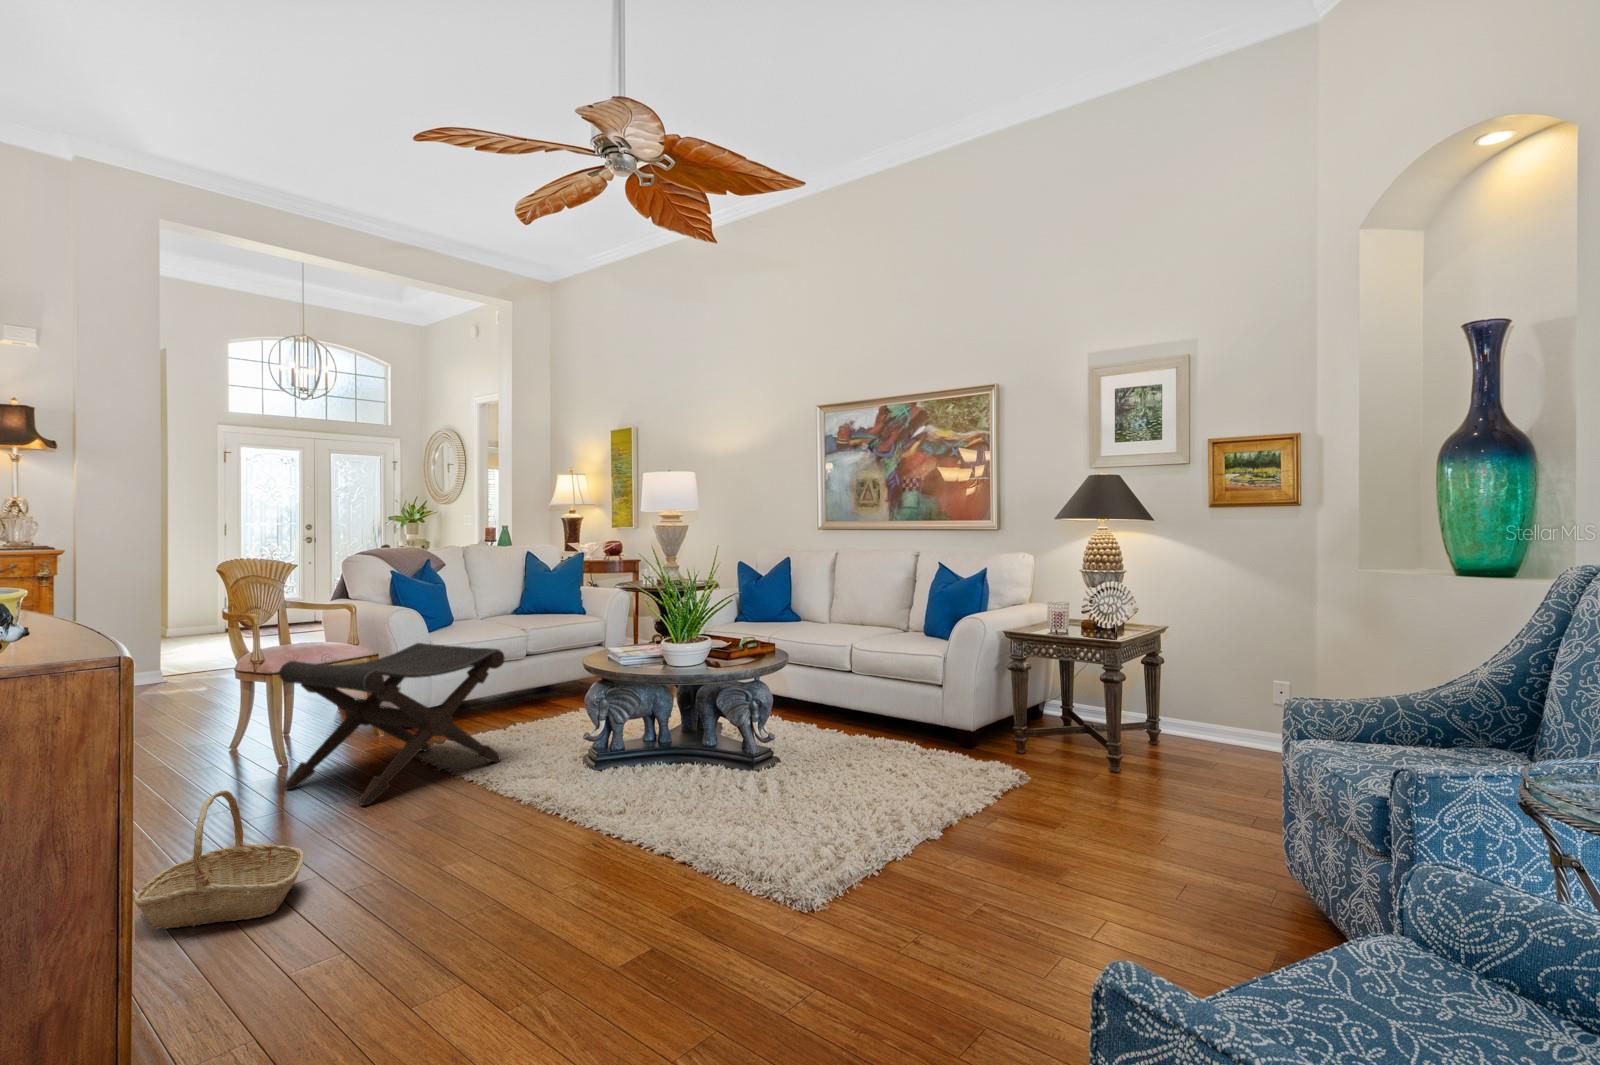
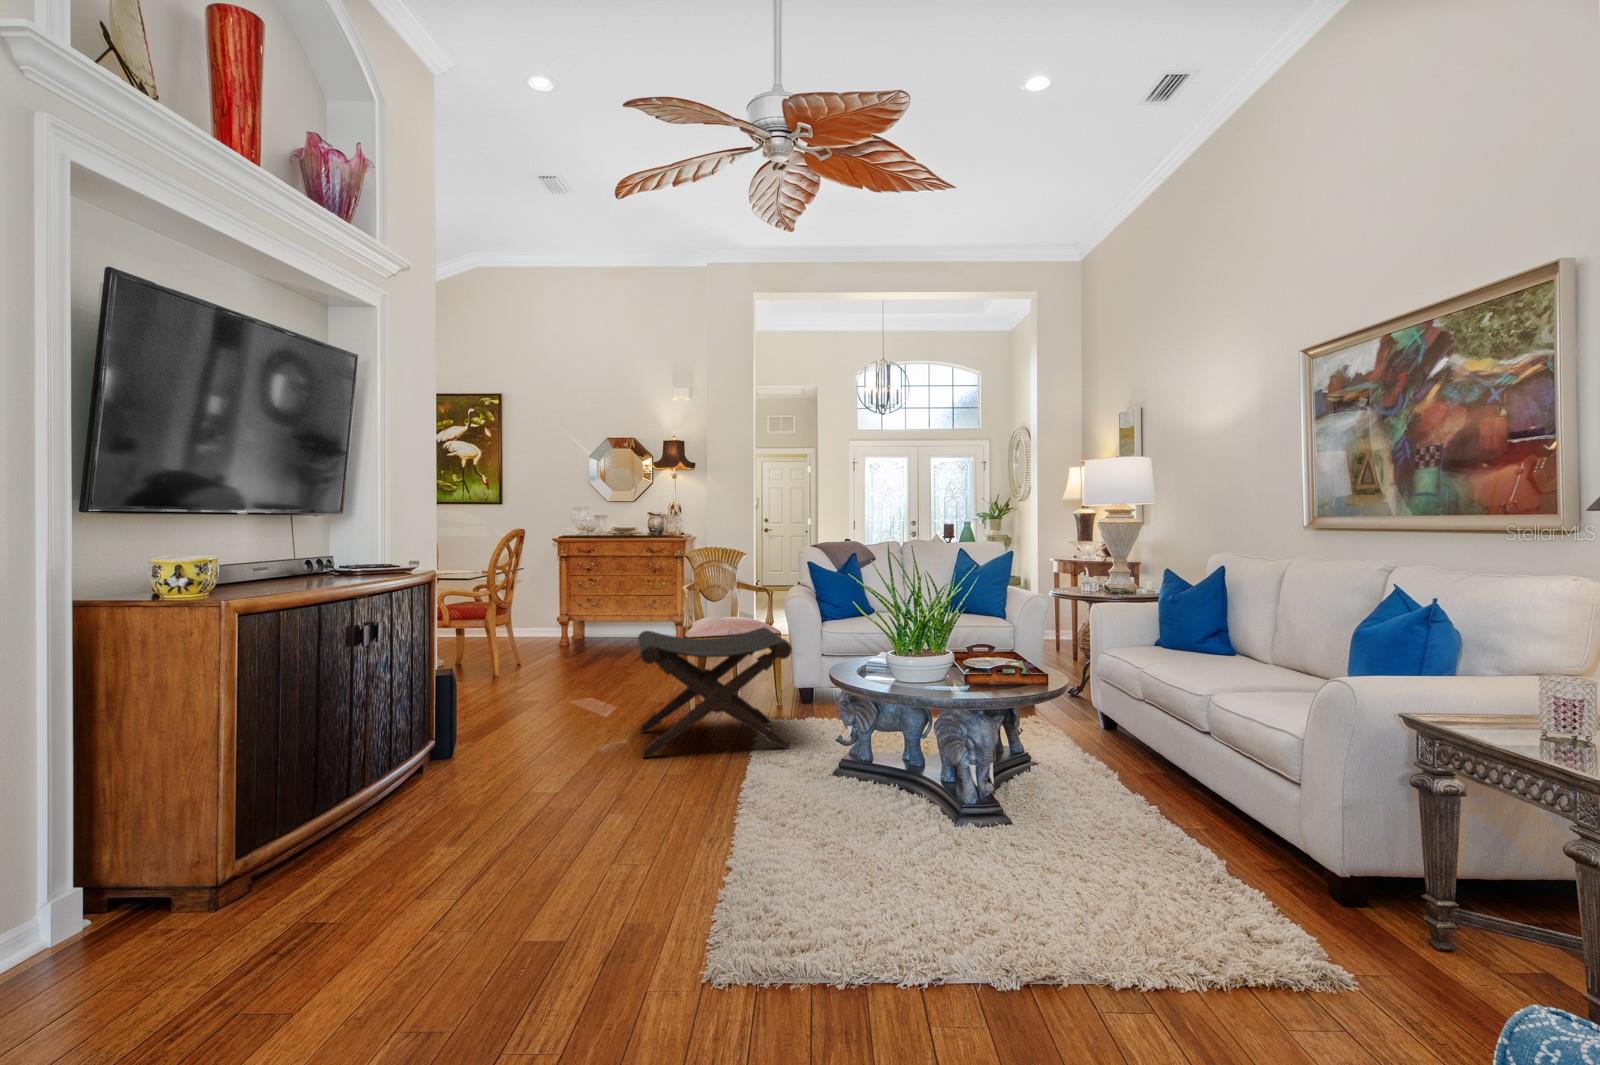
basket: present [135,790,305,929] -> none [402,717,508,816]

